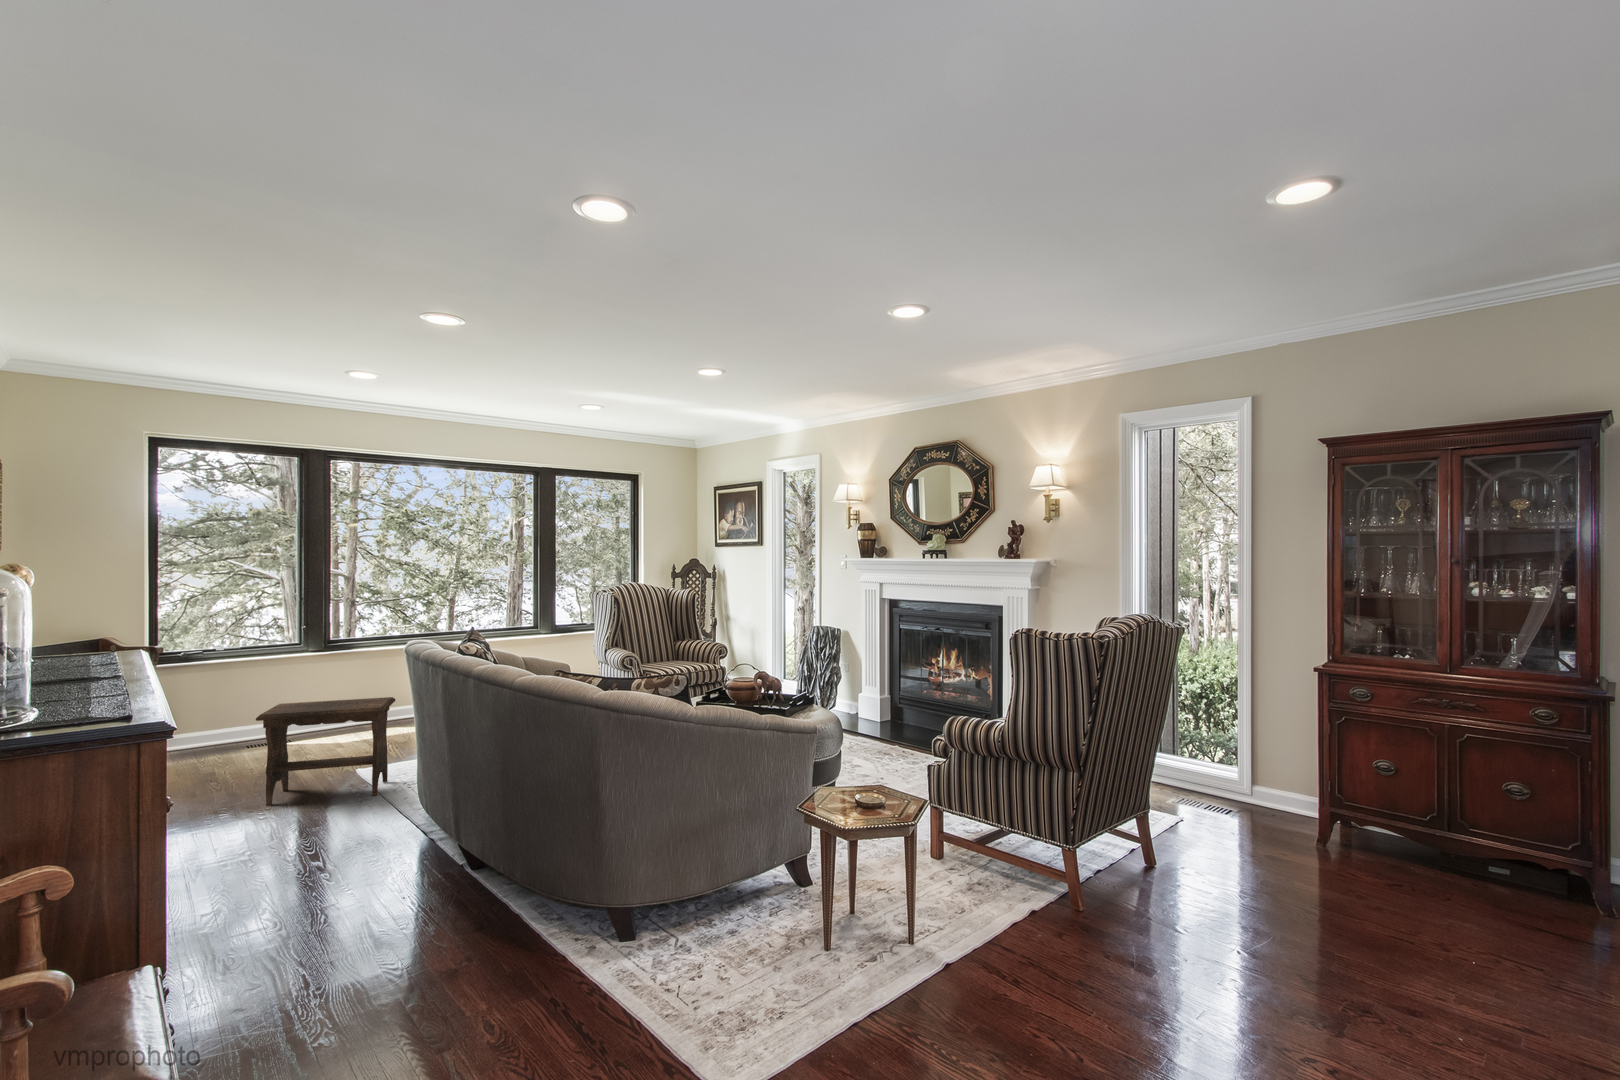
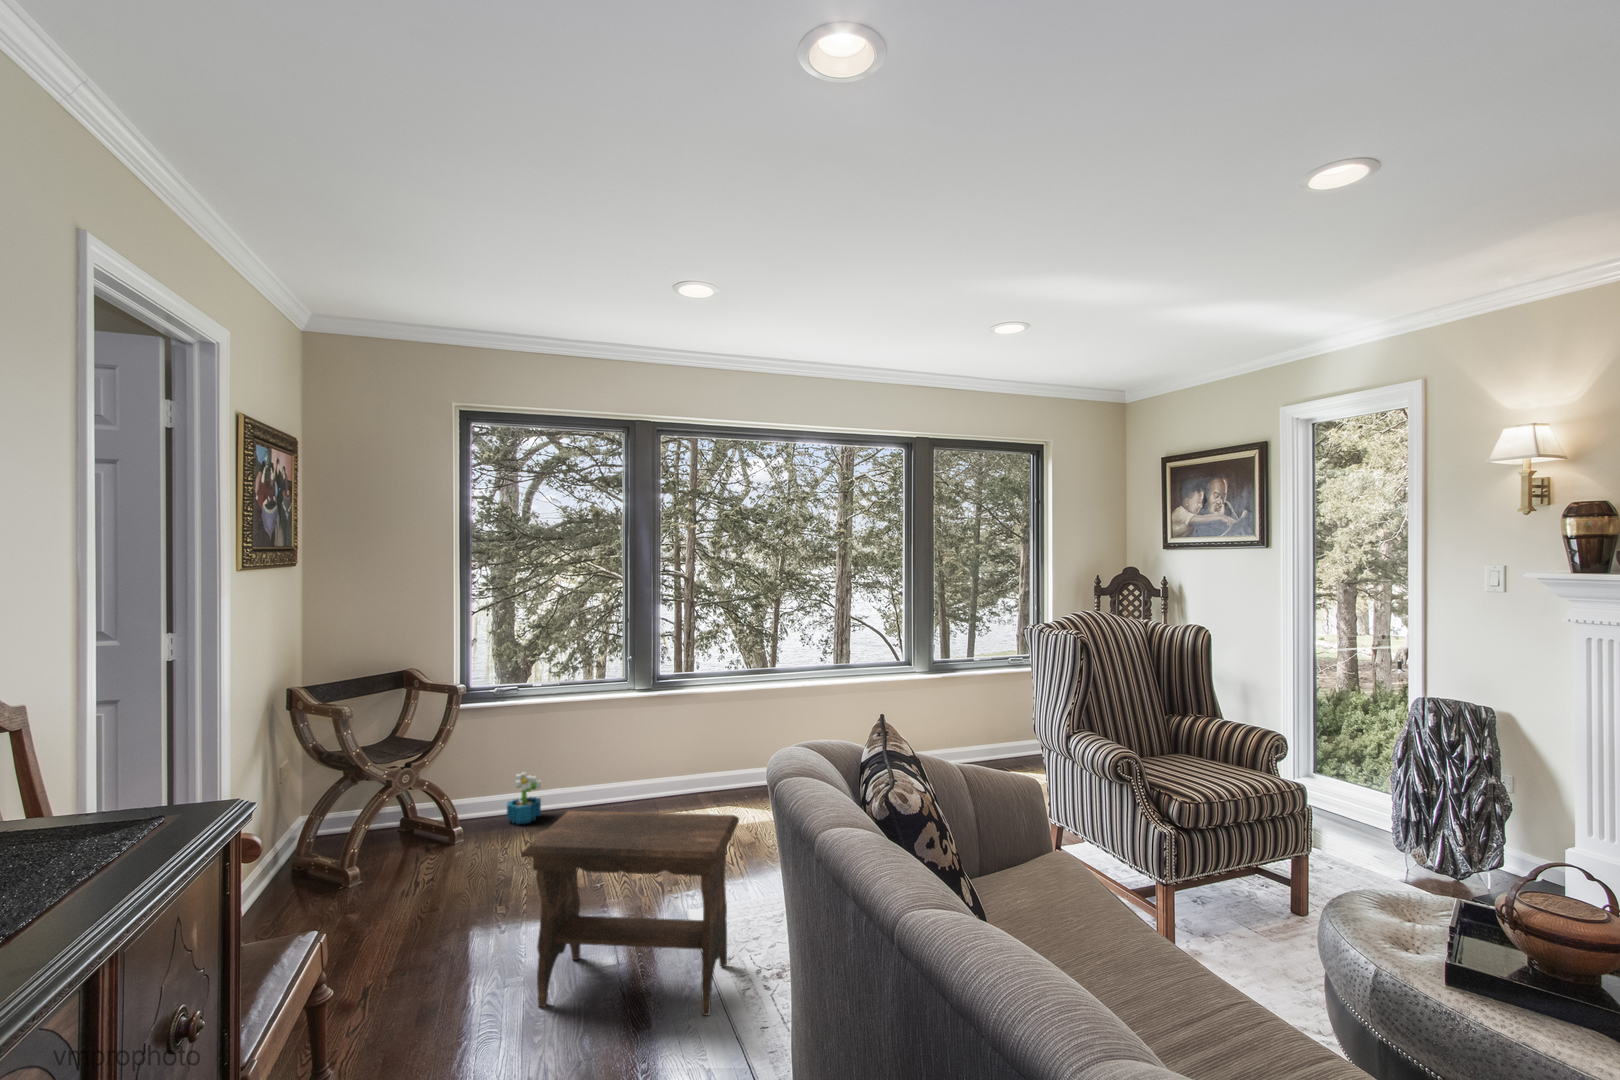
decorative plant: none [200,712,231,751] -> present [507,773,541,824]

